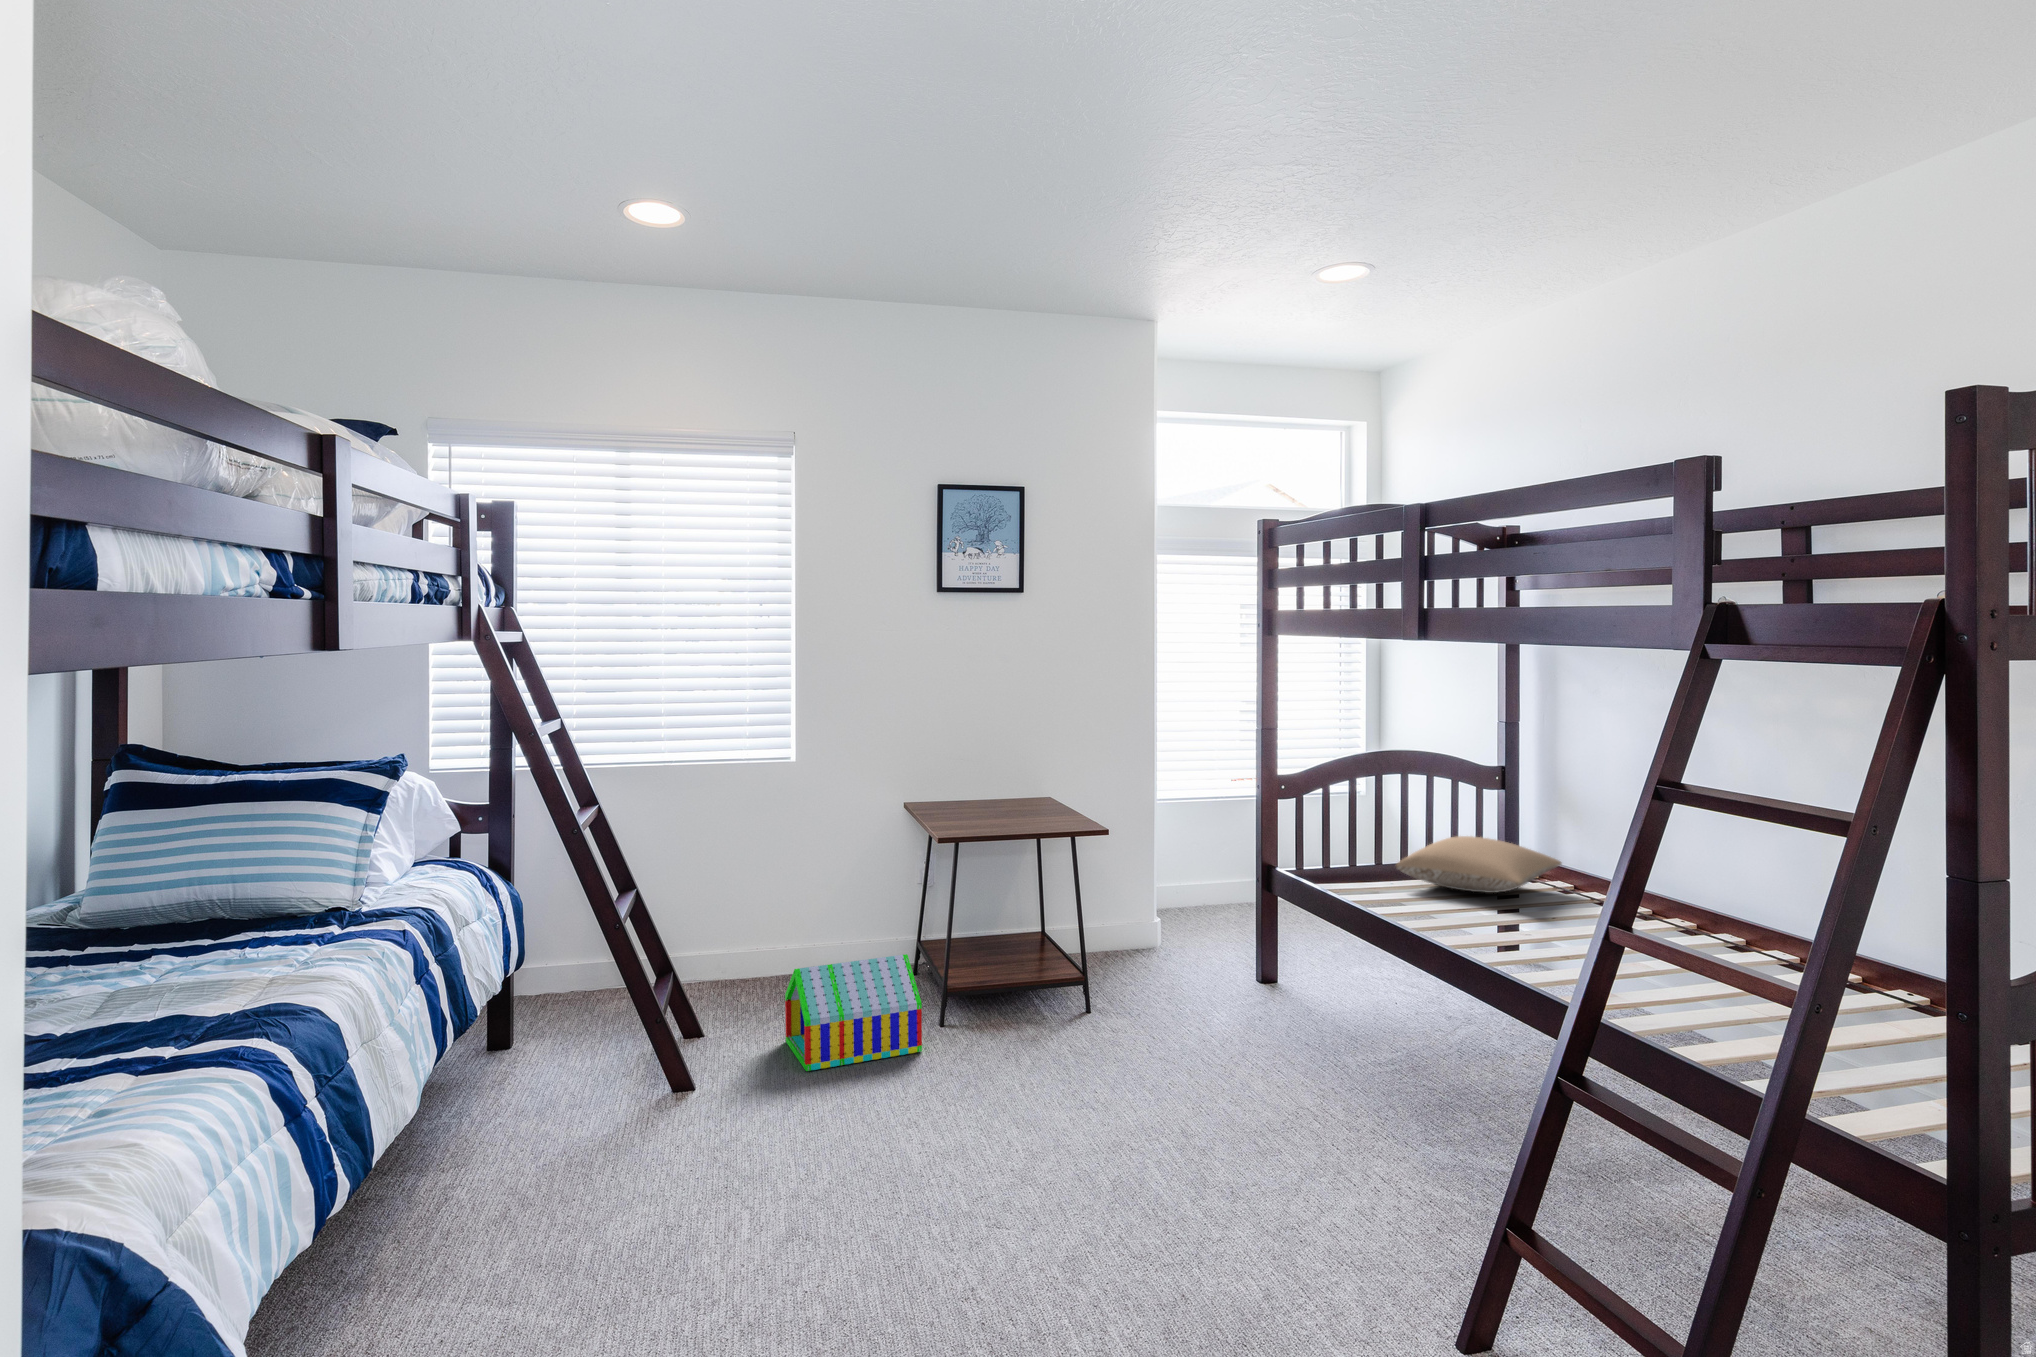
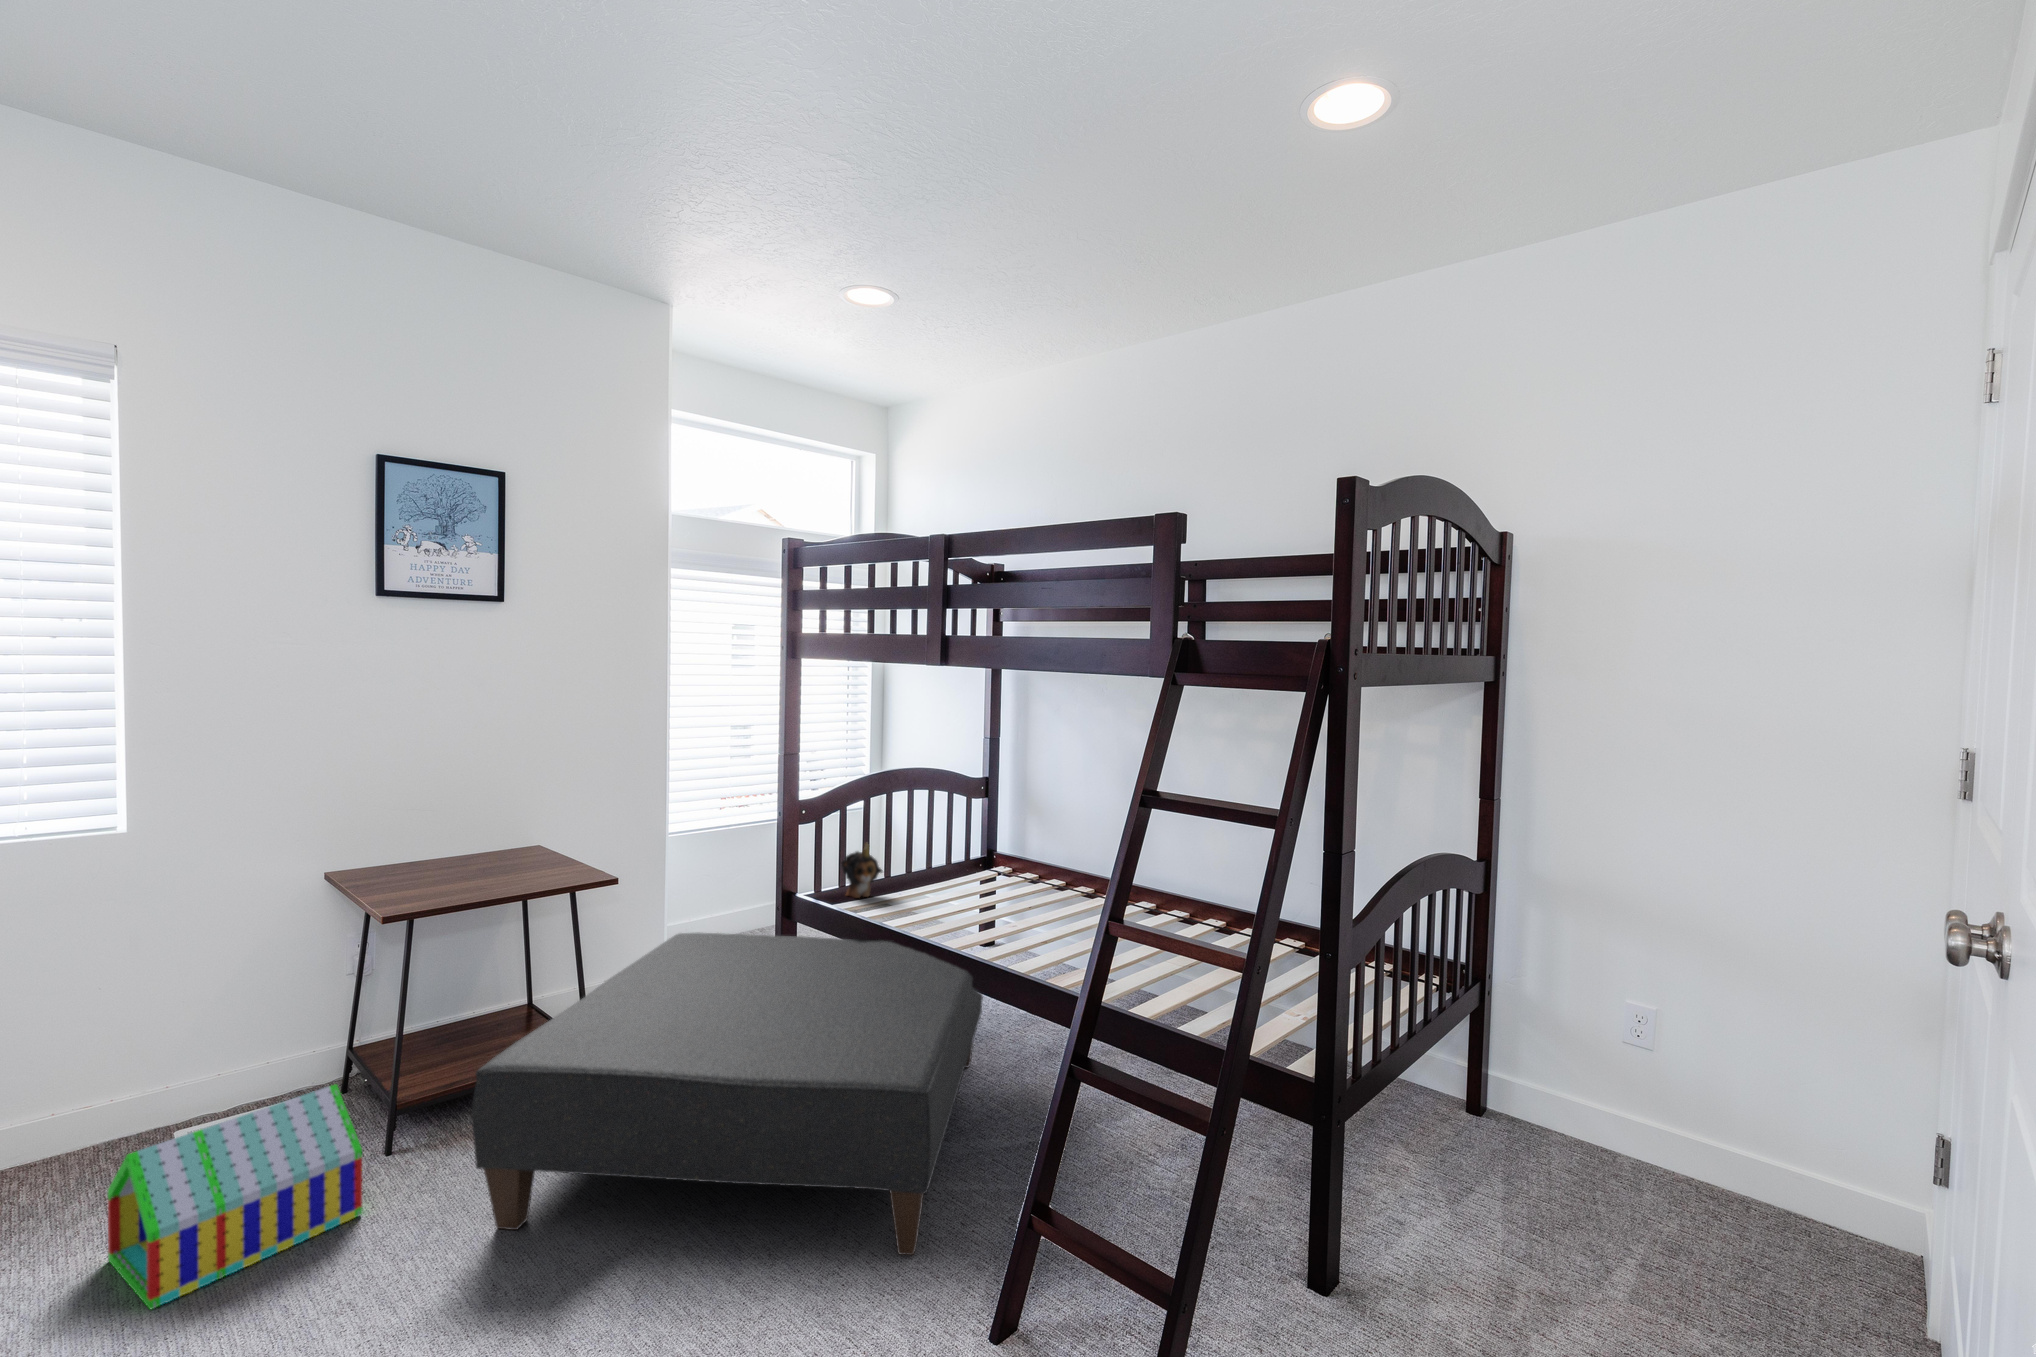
plush toy: none [1321,824,1369,880] -> present [841,844,882,898]
pillow: present [1396,836,1562,893] -> none [912,843,1041,893]
ottoman: none [988,890,1456,1178] -> present [472,933,983,1255]

